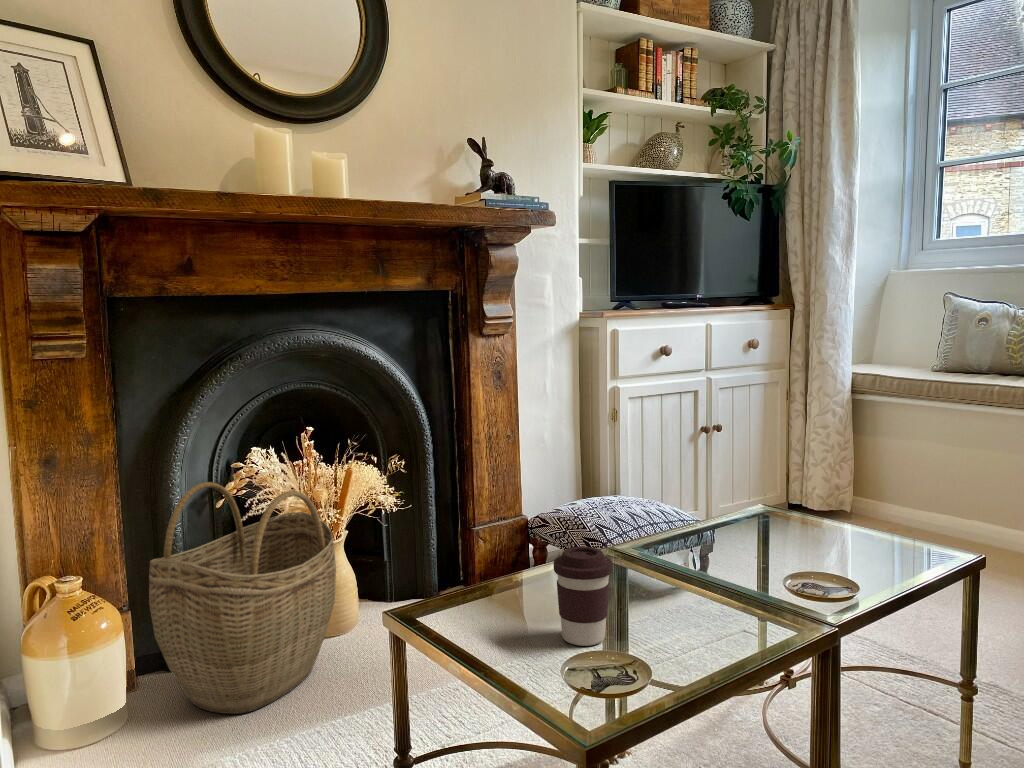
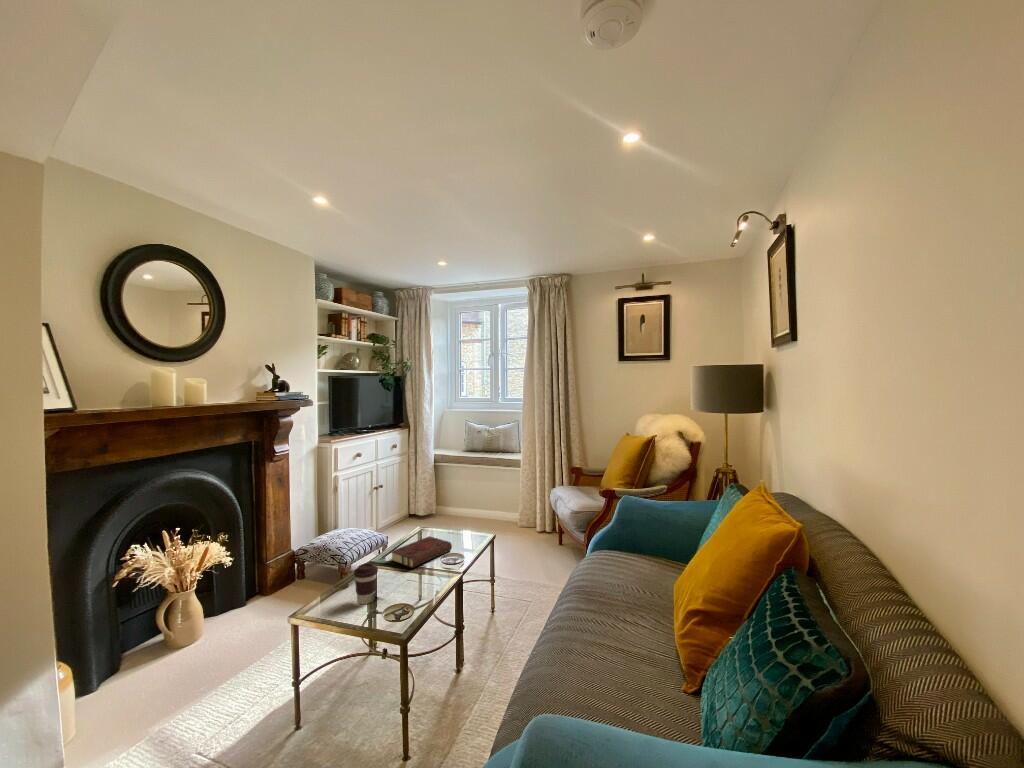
woven basket: present [149,482,336,714] -> none [74,567,201,714]
book: none [671,529,844,591] -> present [391,536,452,568]

